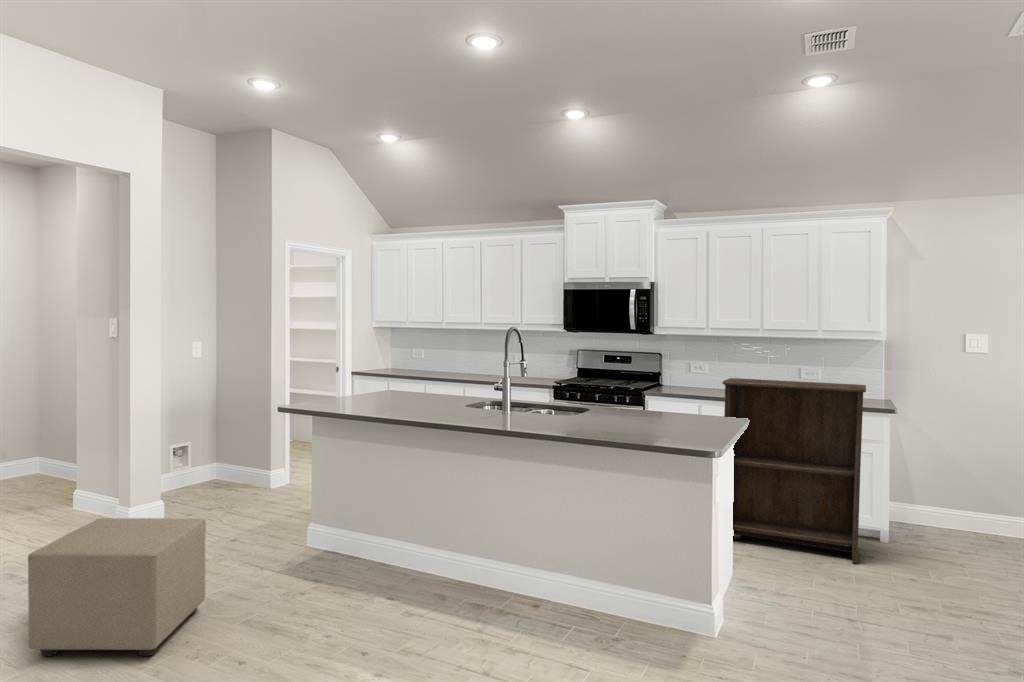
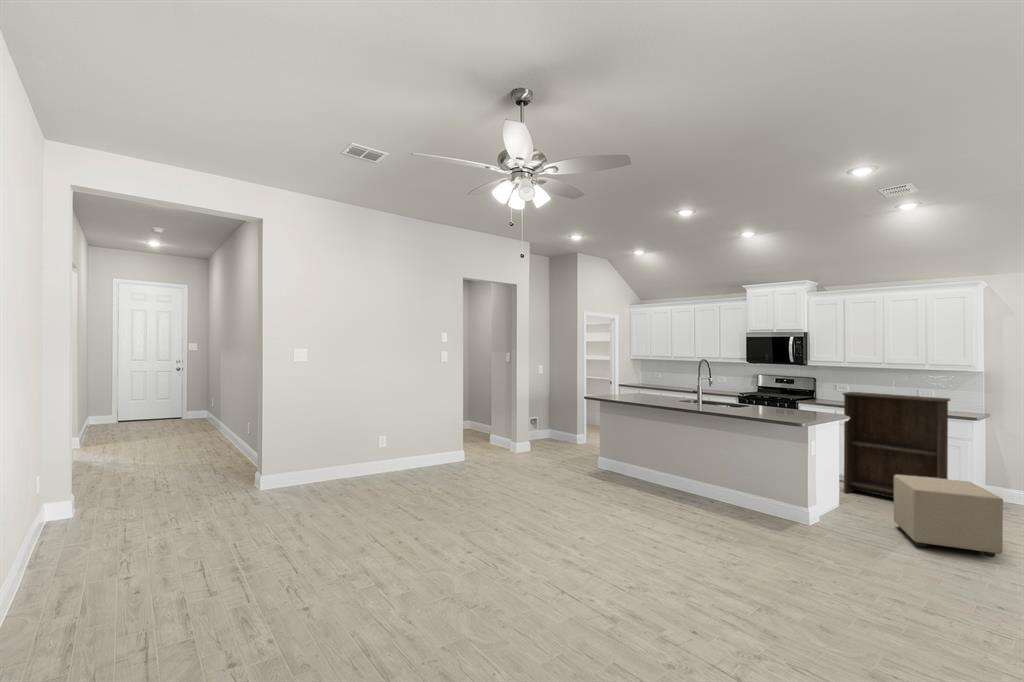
ottoman: present [28,518,206,656] -> present [894,475,1003,557]

